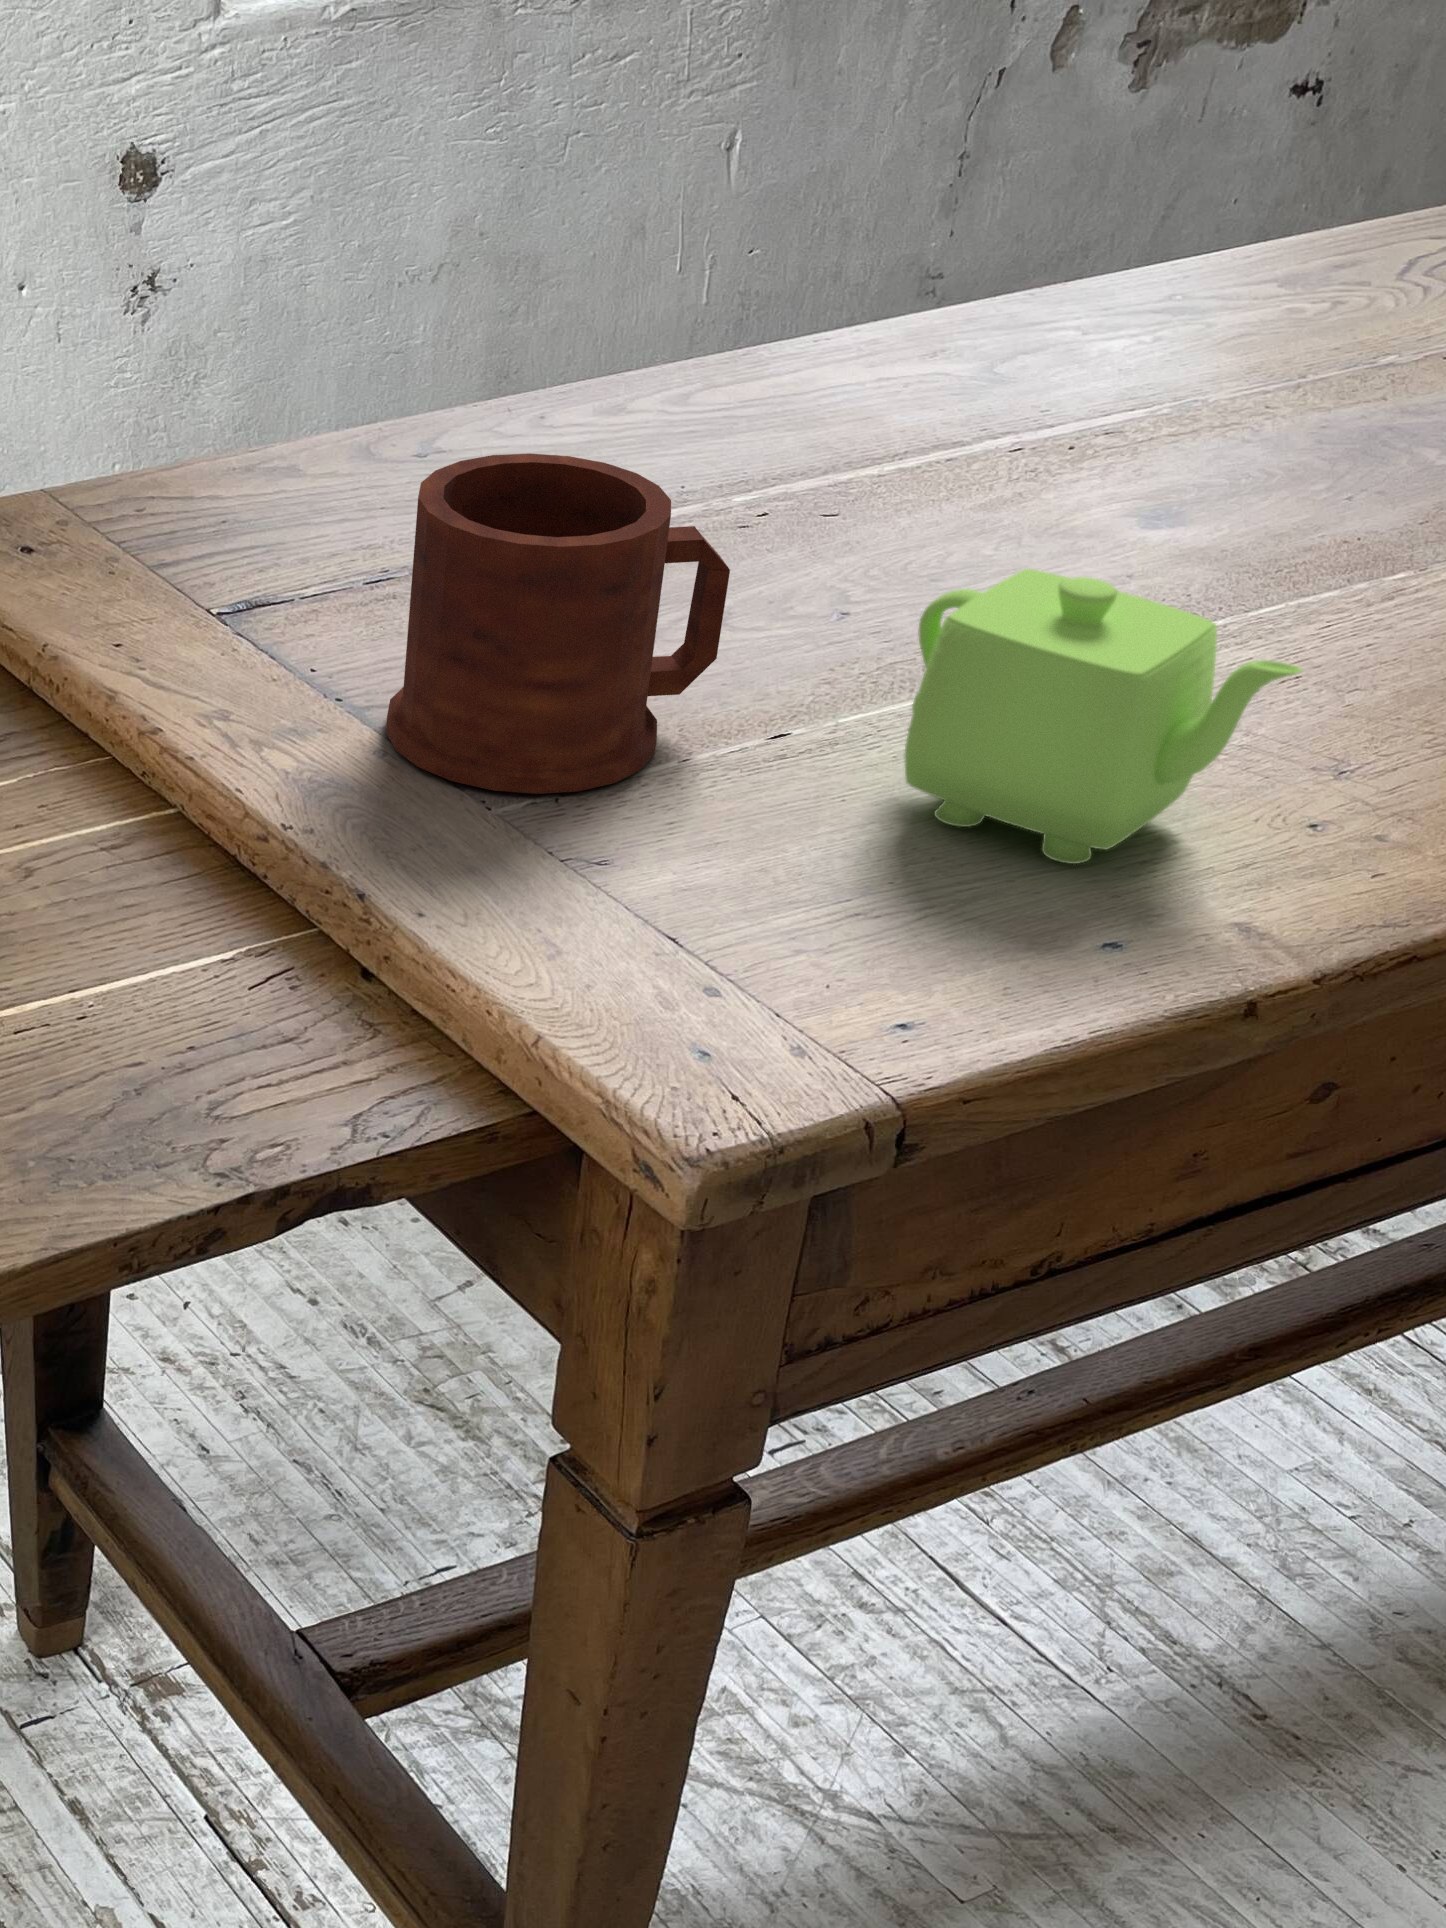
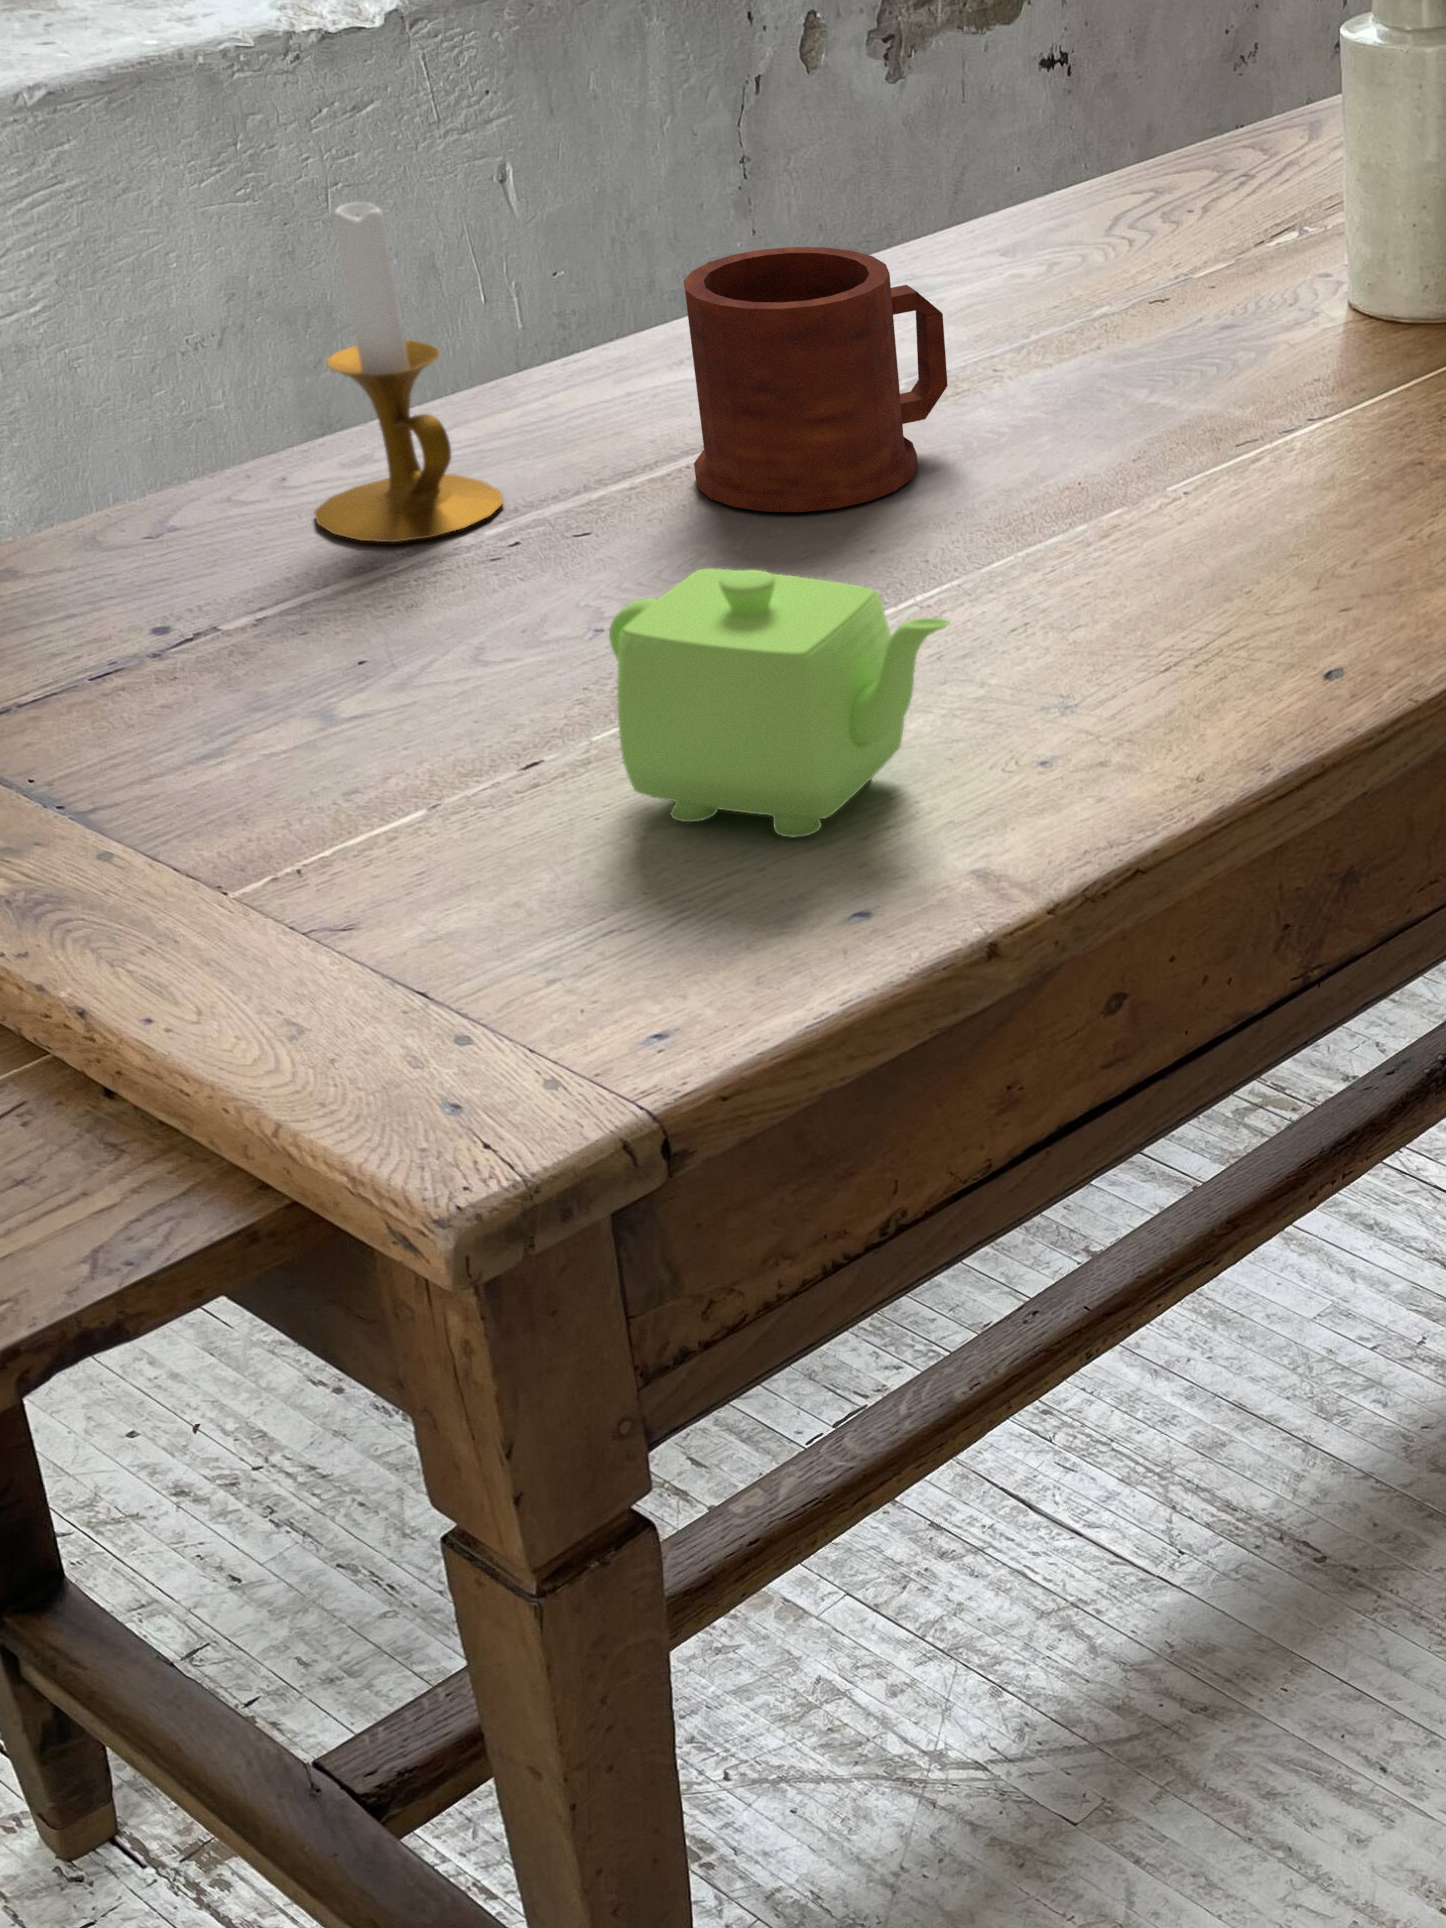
candlestick: none [579,141,765,494] -> present [315,202,503,542]
mug: present [386,453,730,794] -> present [684,247,948,512]

